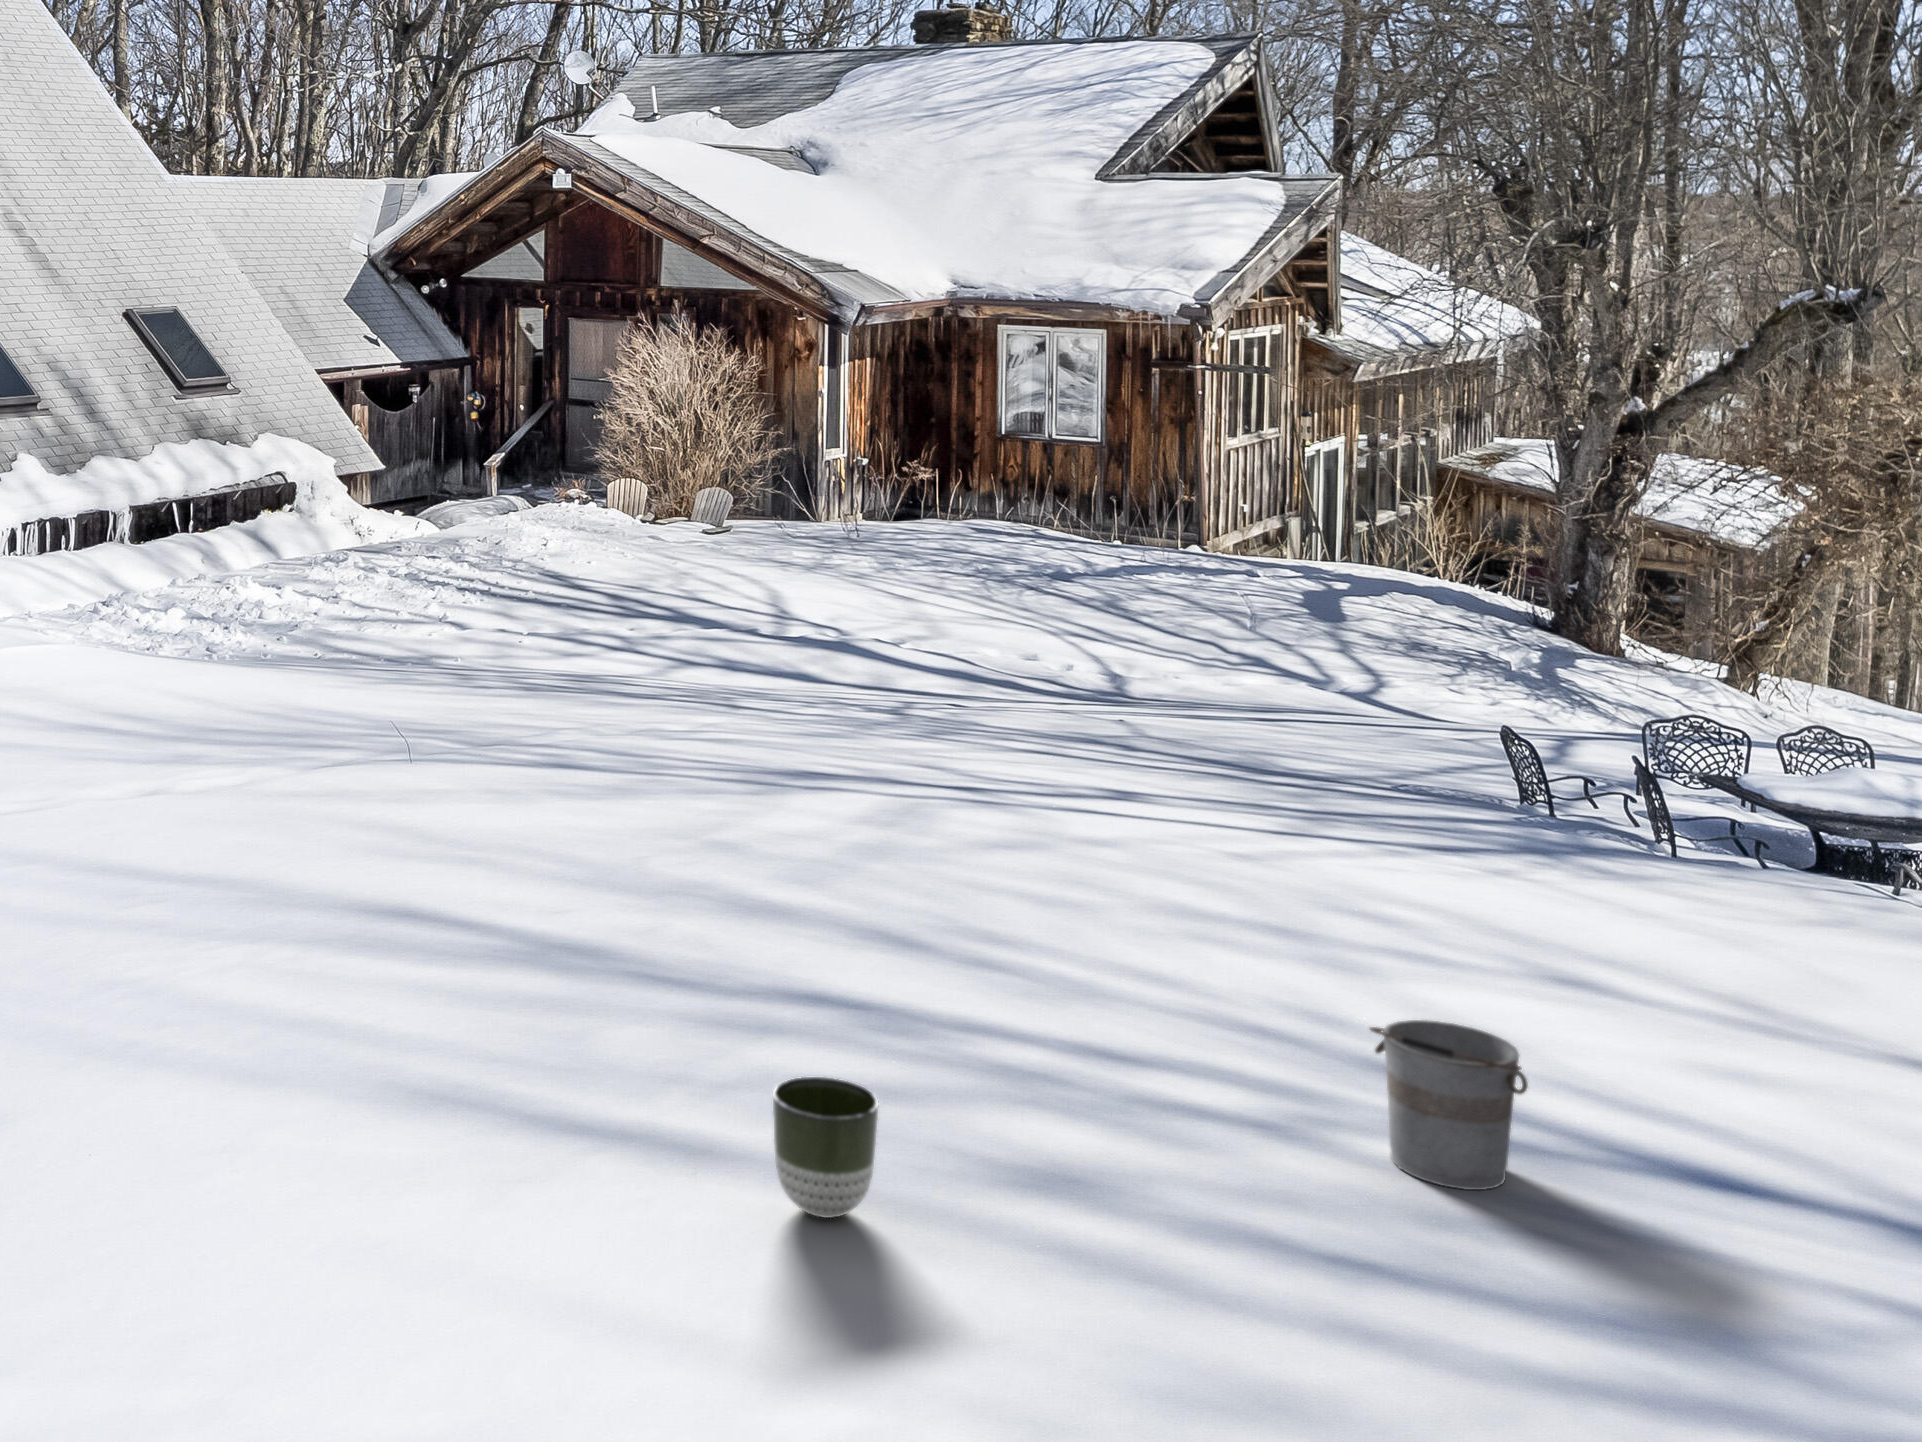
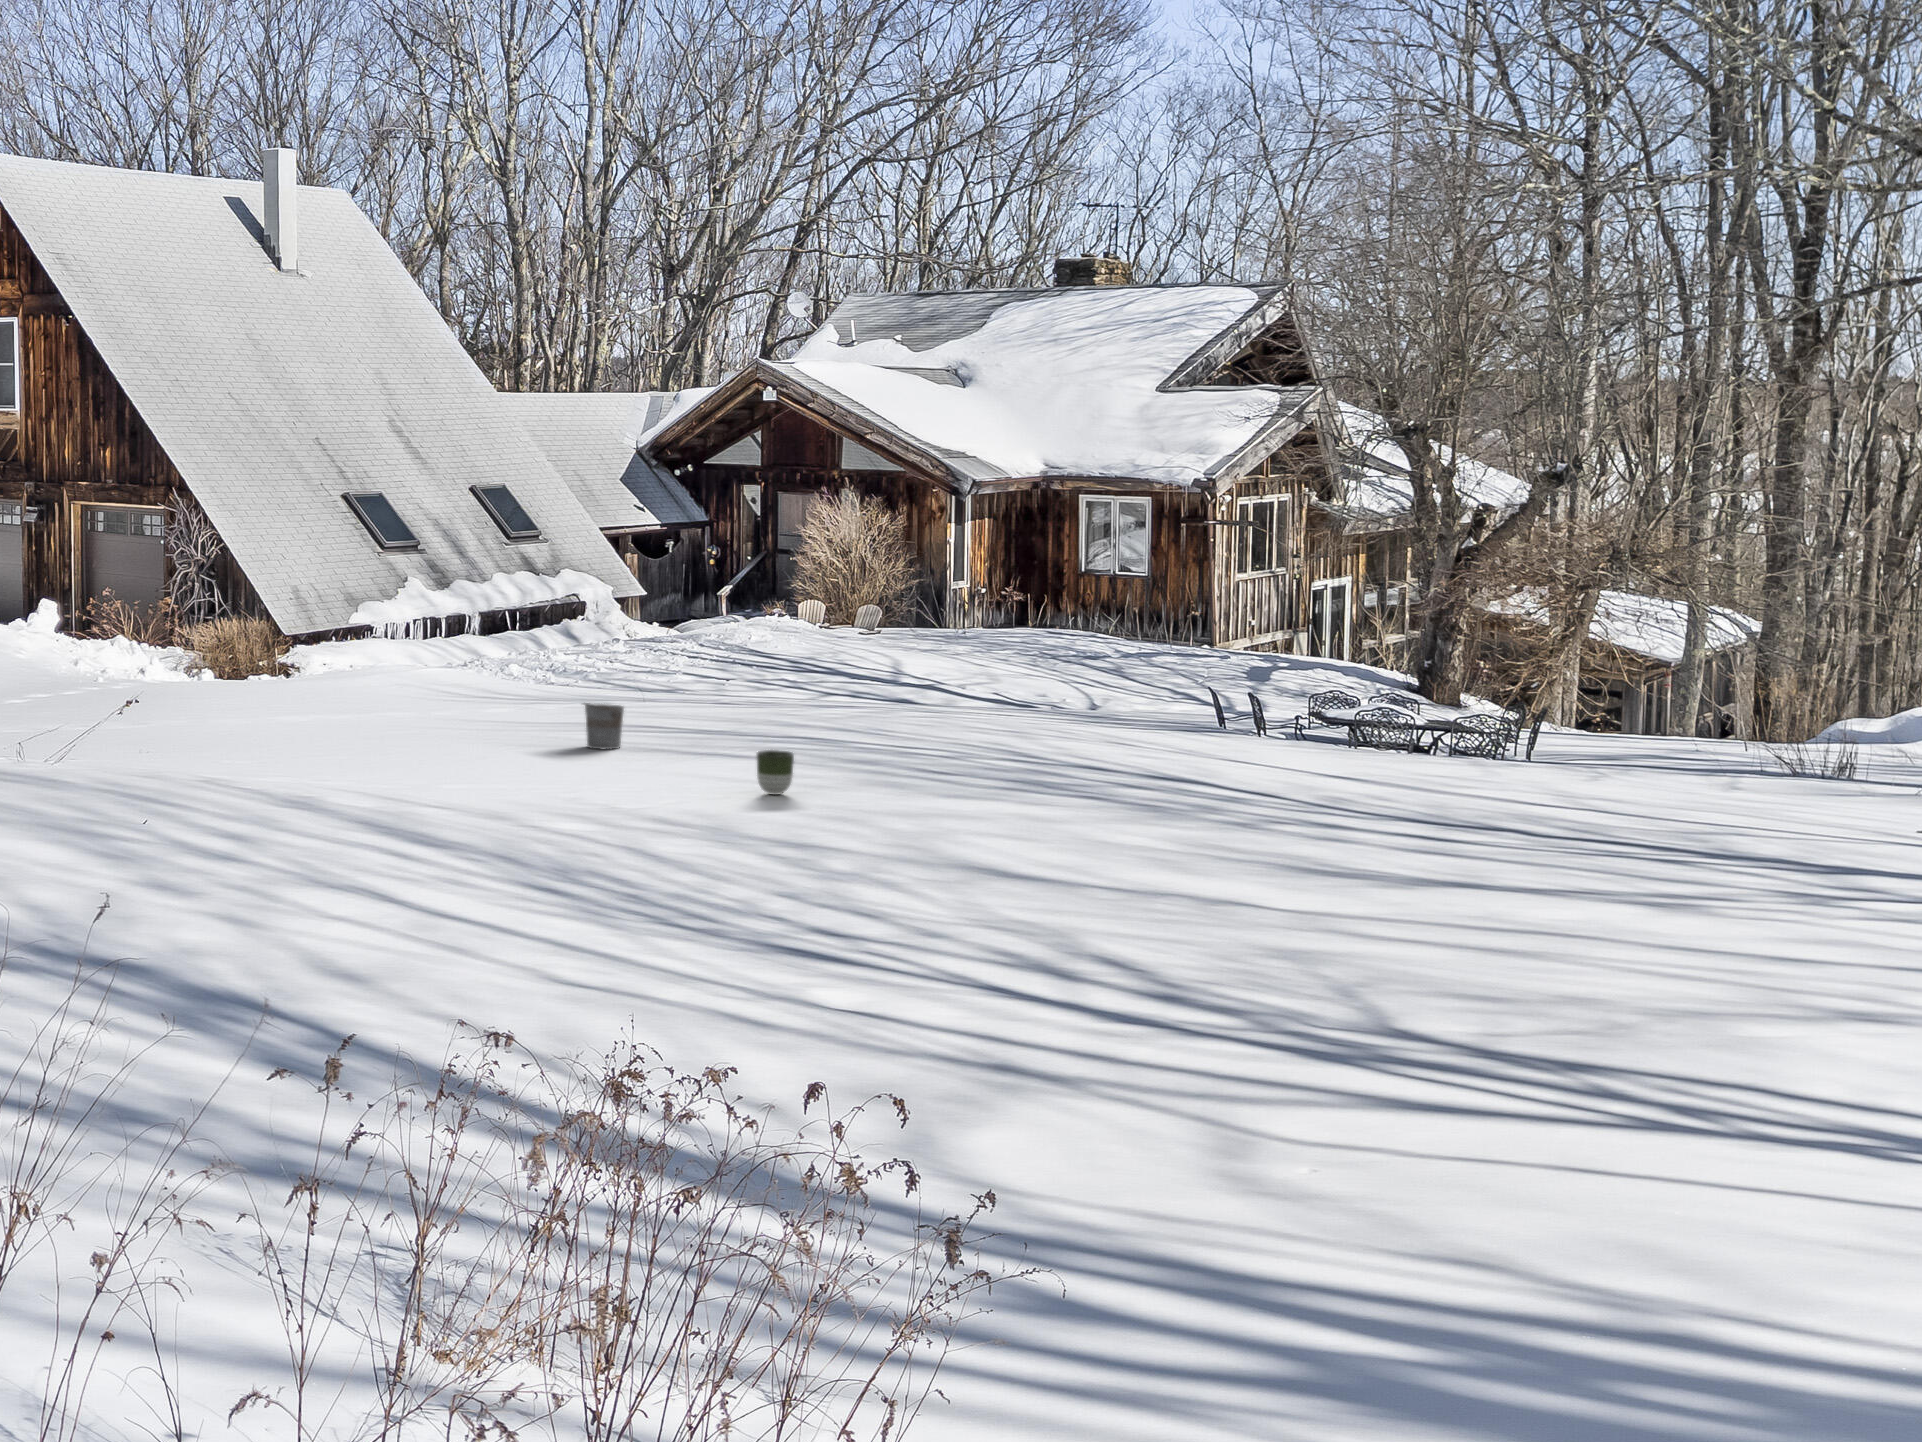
bucket: present [1370,1020,1528,1190] -> present [584,703,624,749]

